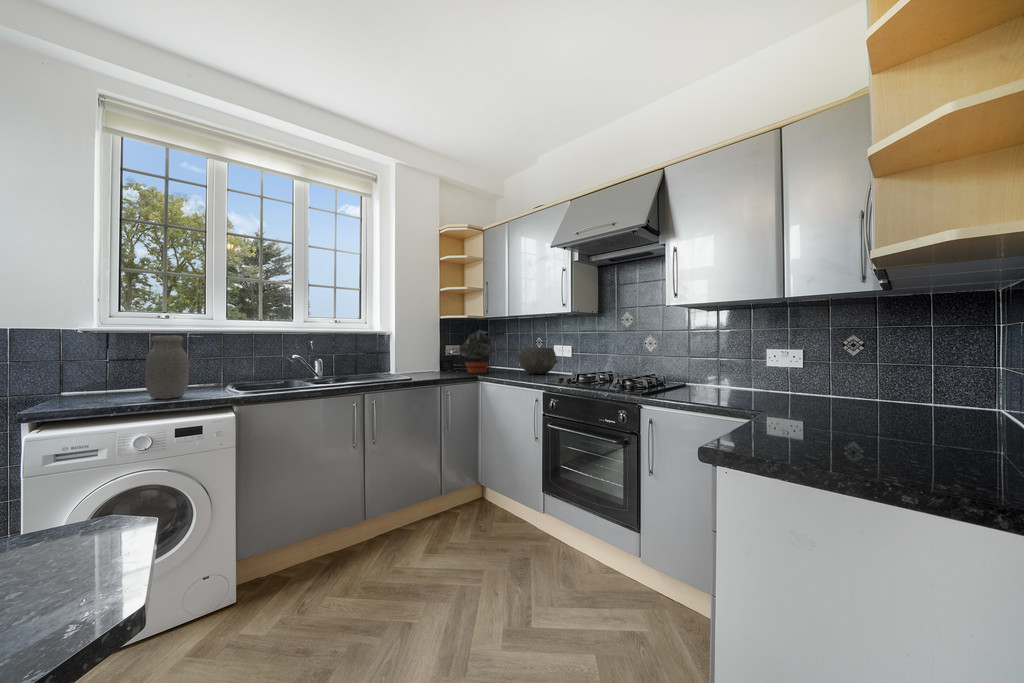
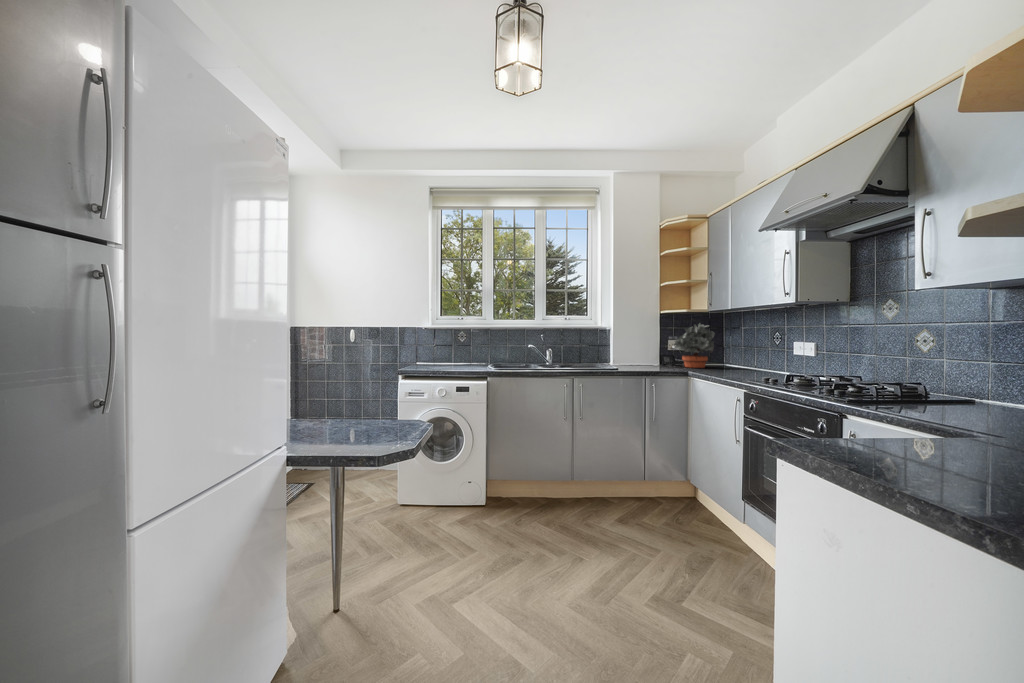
jar: present [145,336,189,399] -> none [446,330,467,369]
ceramic bowl: present [518,348,557,374] -> none [740,343,792,373]

